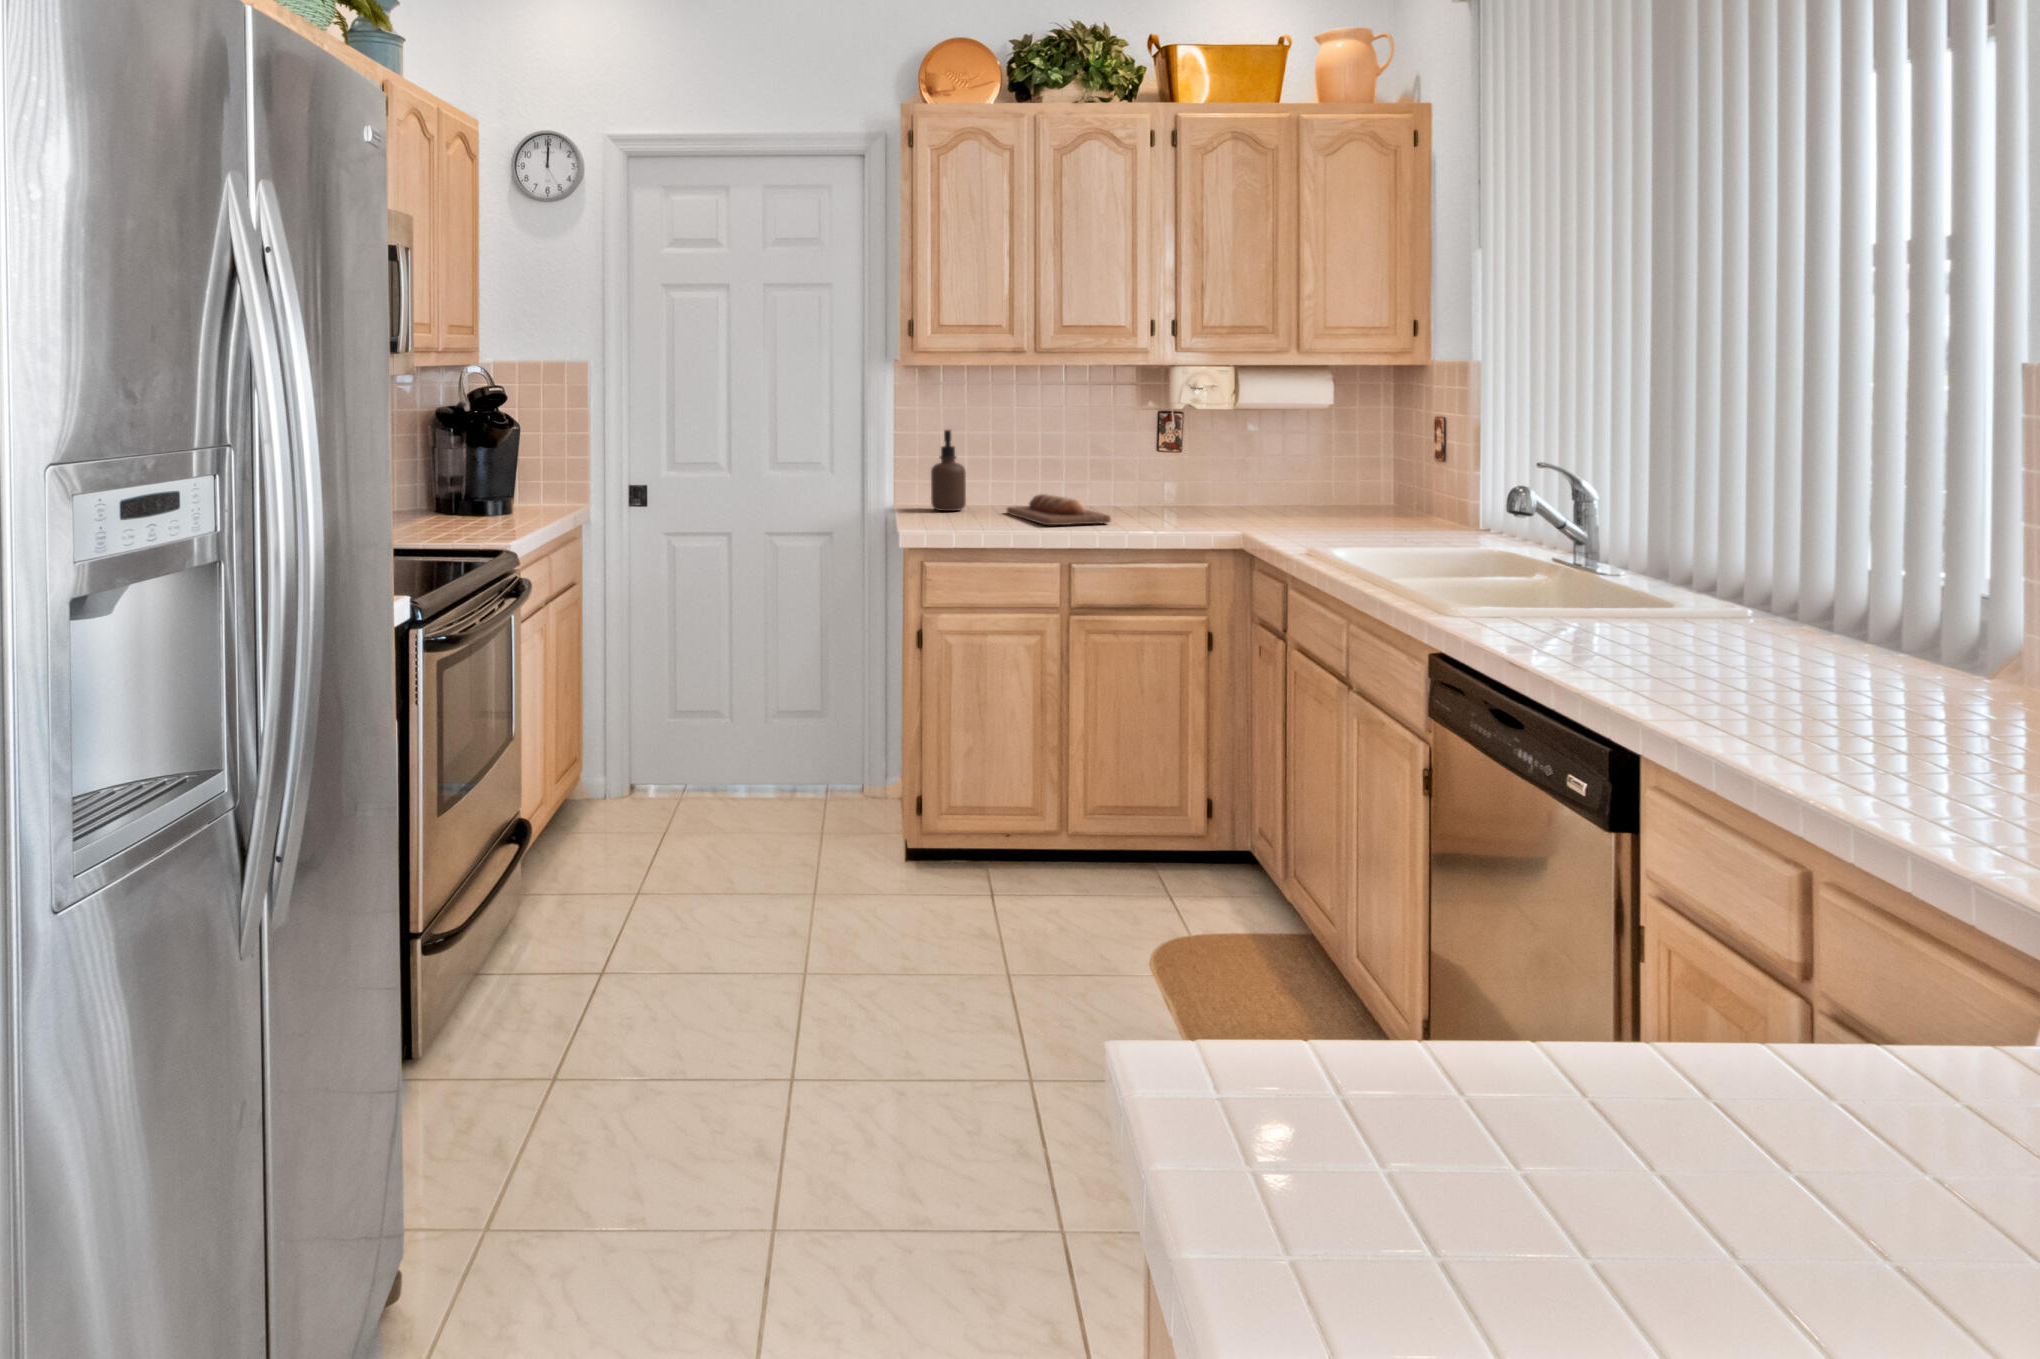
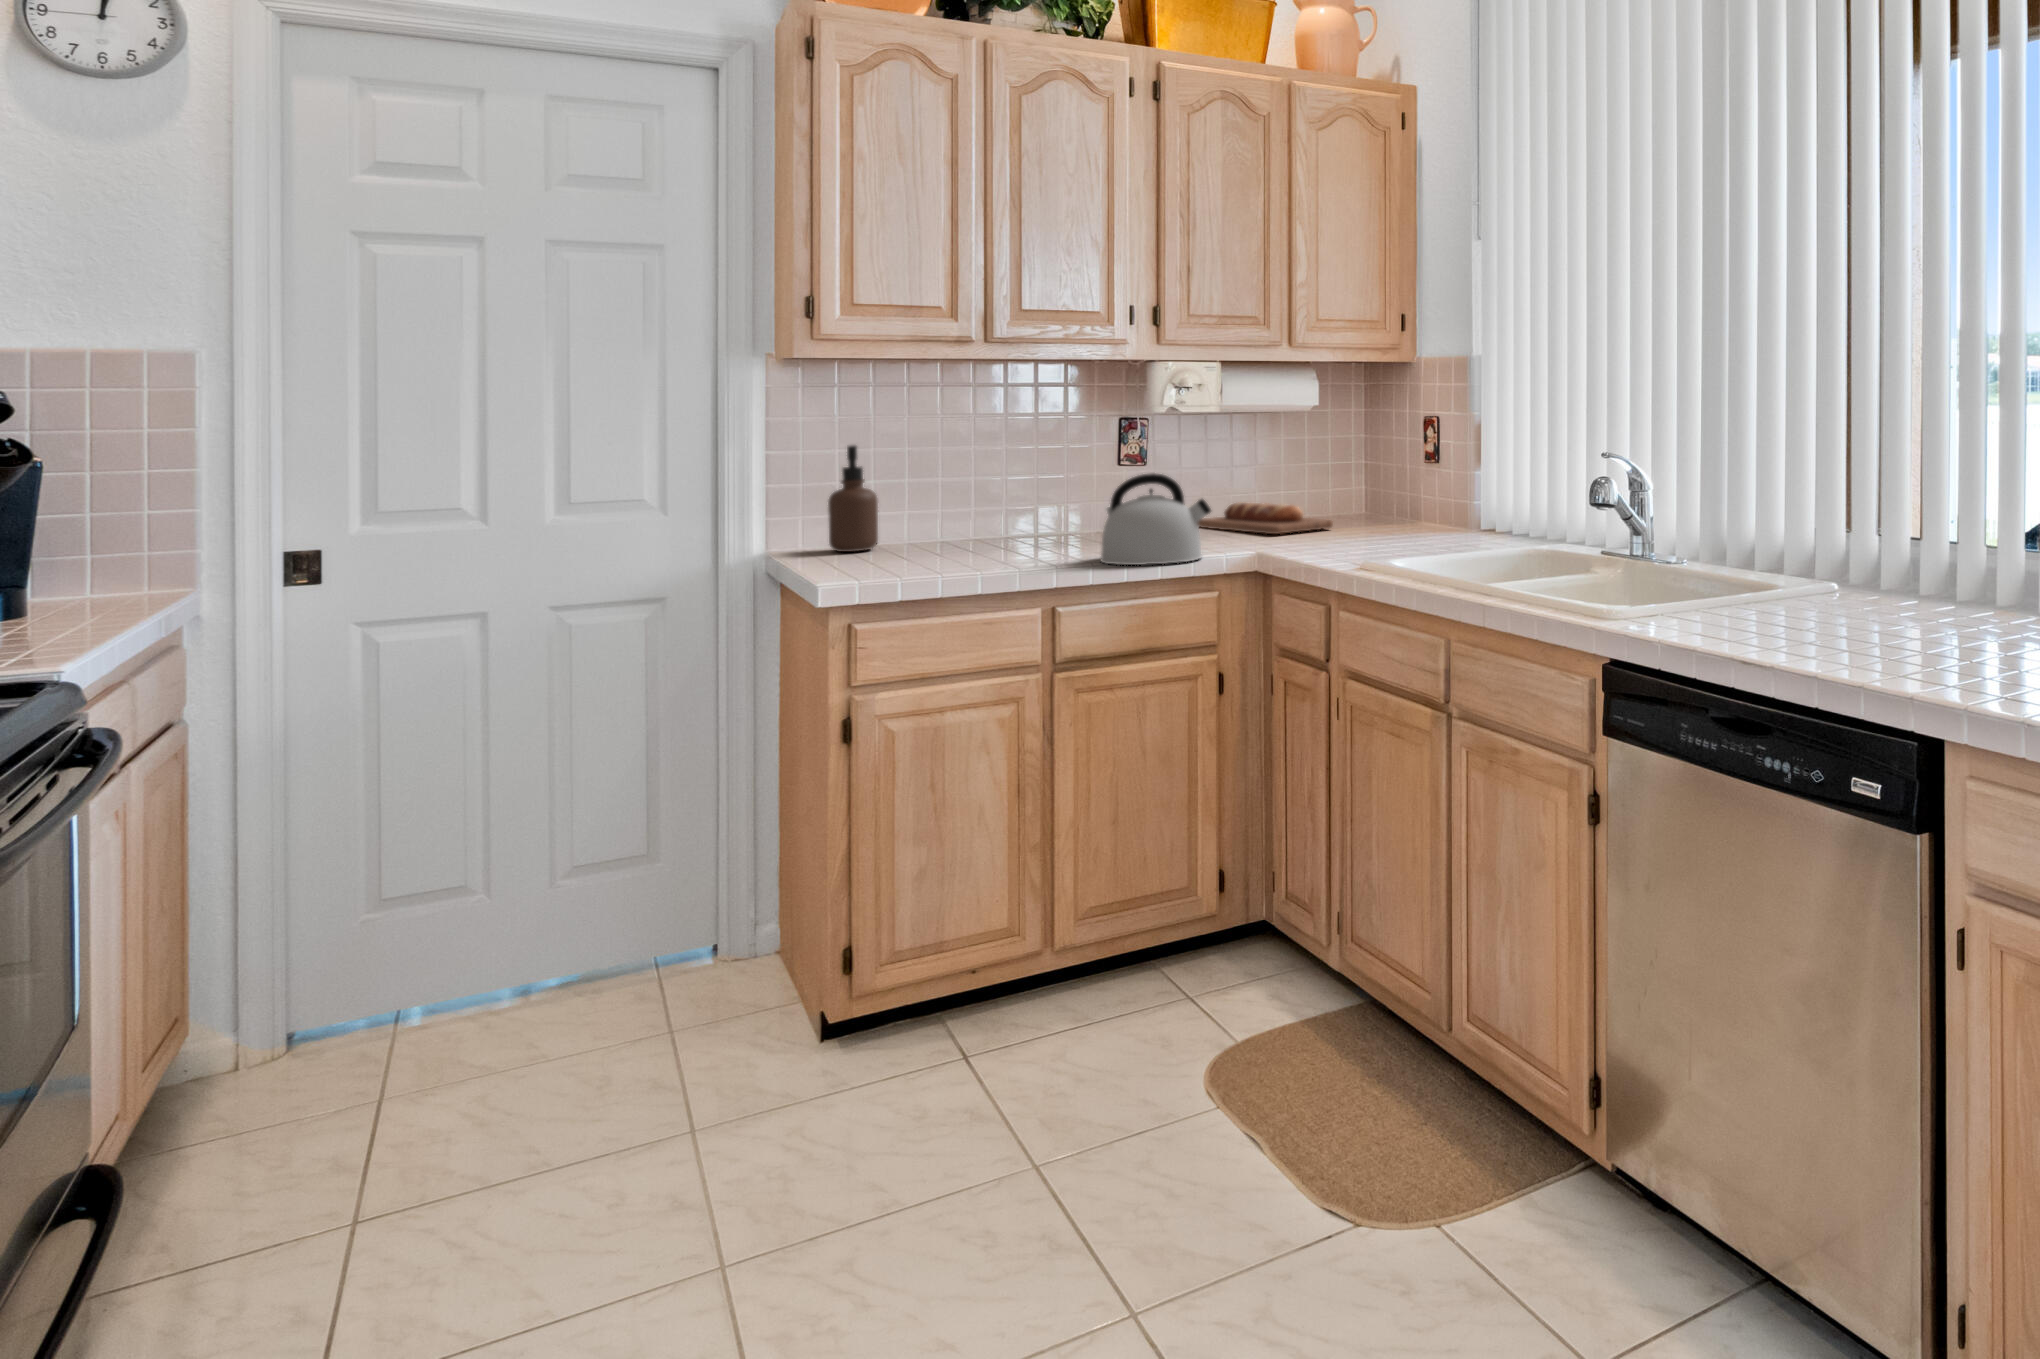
kettle: none [1113,462,1206,538] -> present [1101,473,1211,565]
bread loaf: present [1007,494,1111,525] -> present [1197,502,1333,534]

